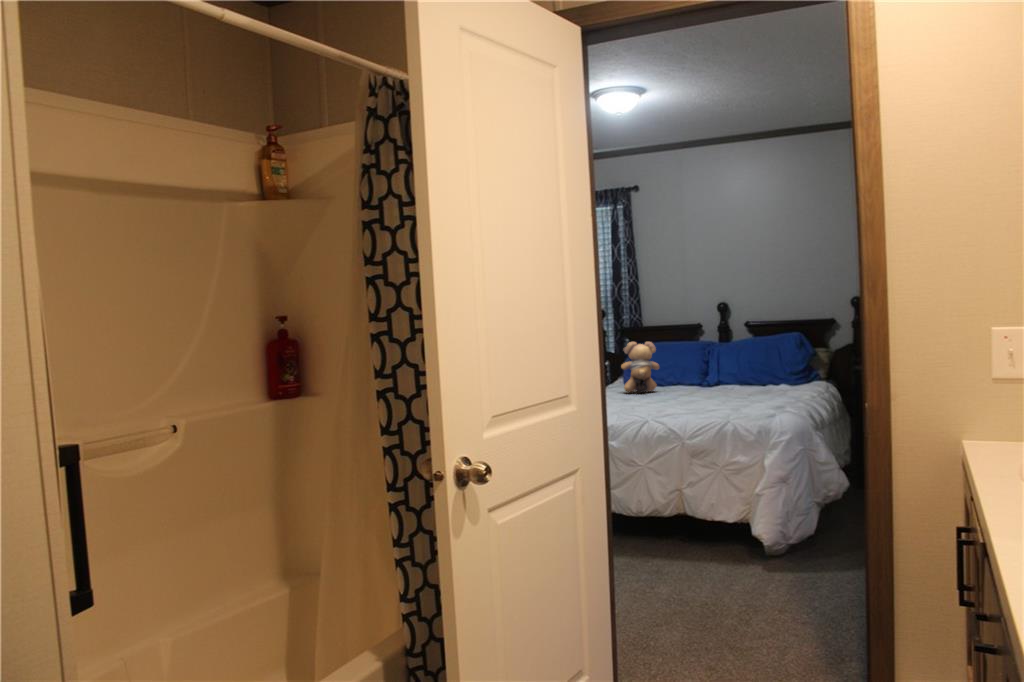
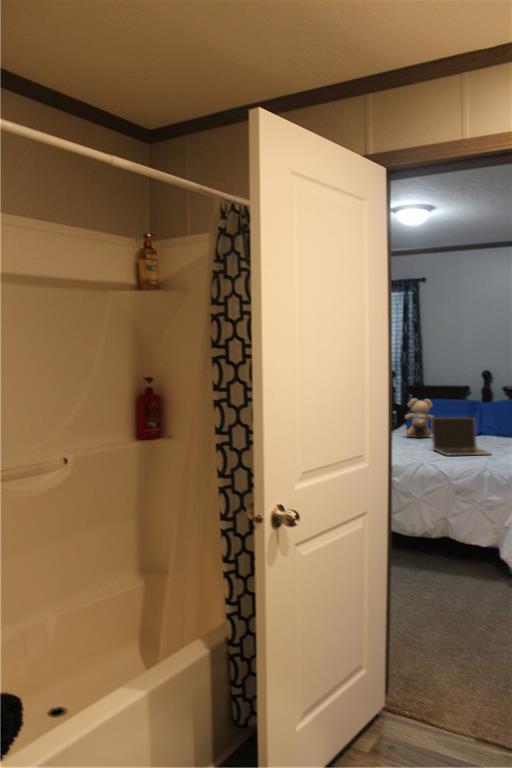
laptop: none [655,360,732,410] -> present [431,417,491,455]

